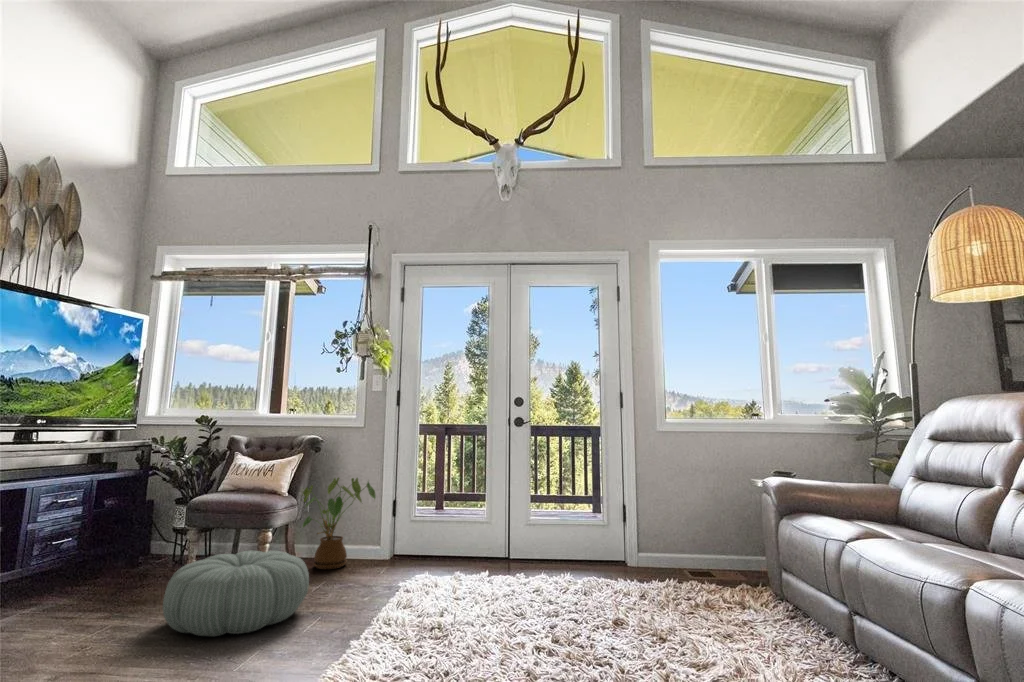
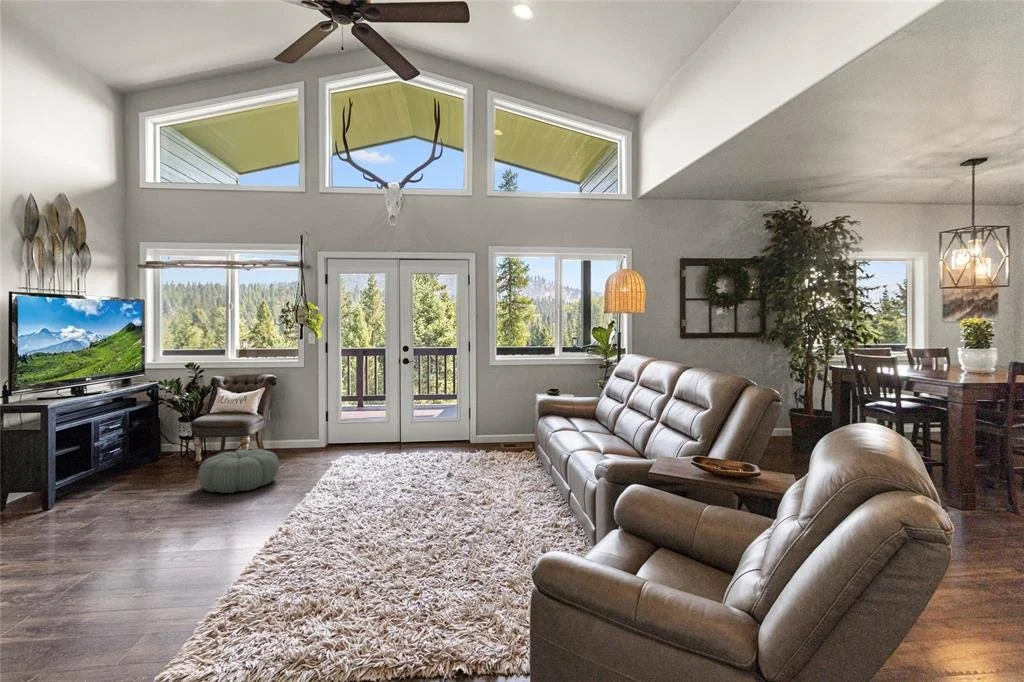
house plant: present [302,478,376,569] -> none [267,402,315,457]

